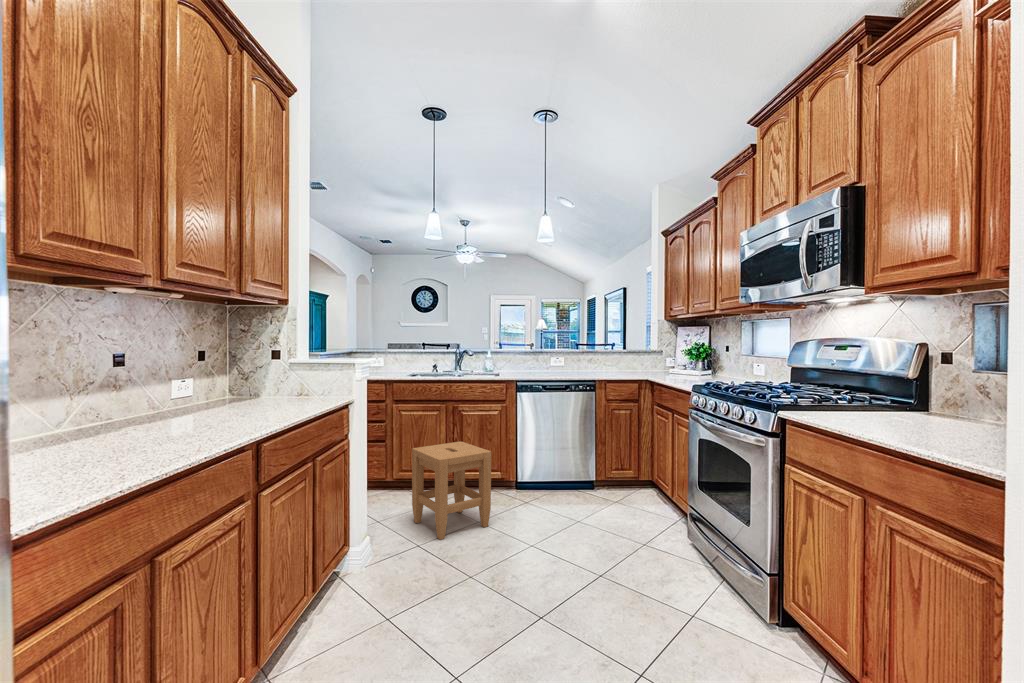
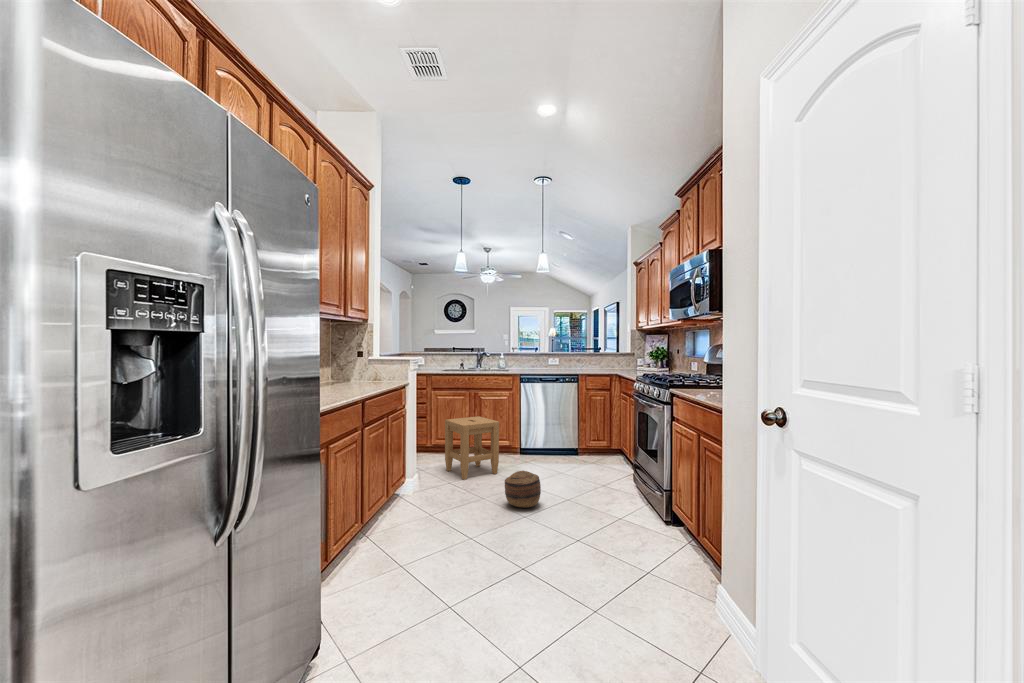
basket: none [508,538,565,601] -> present [505,471,541,508]

